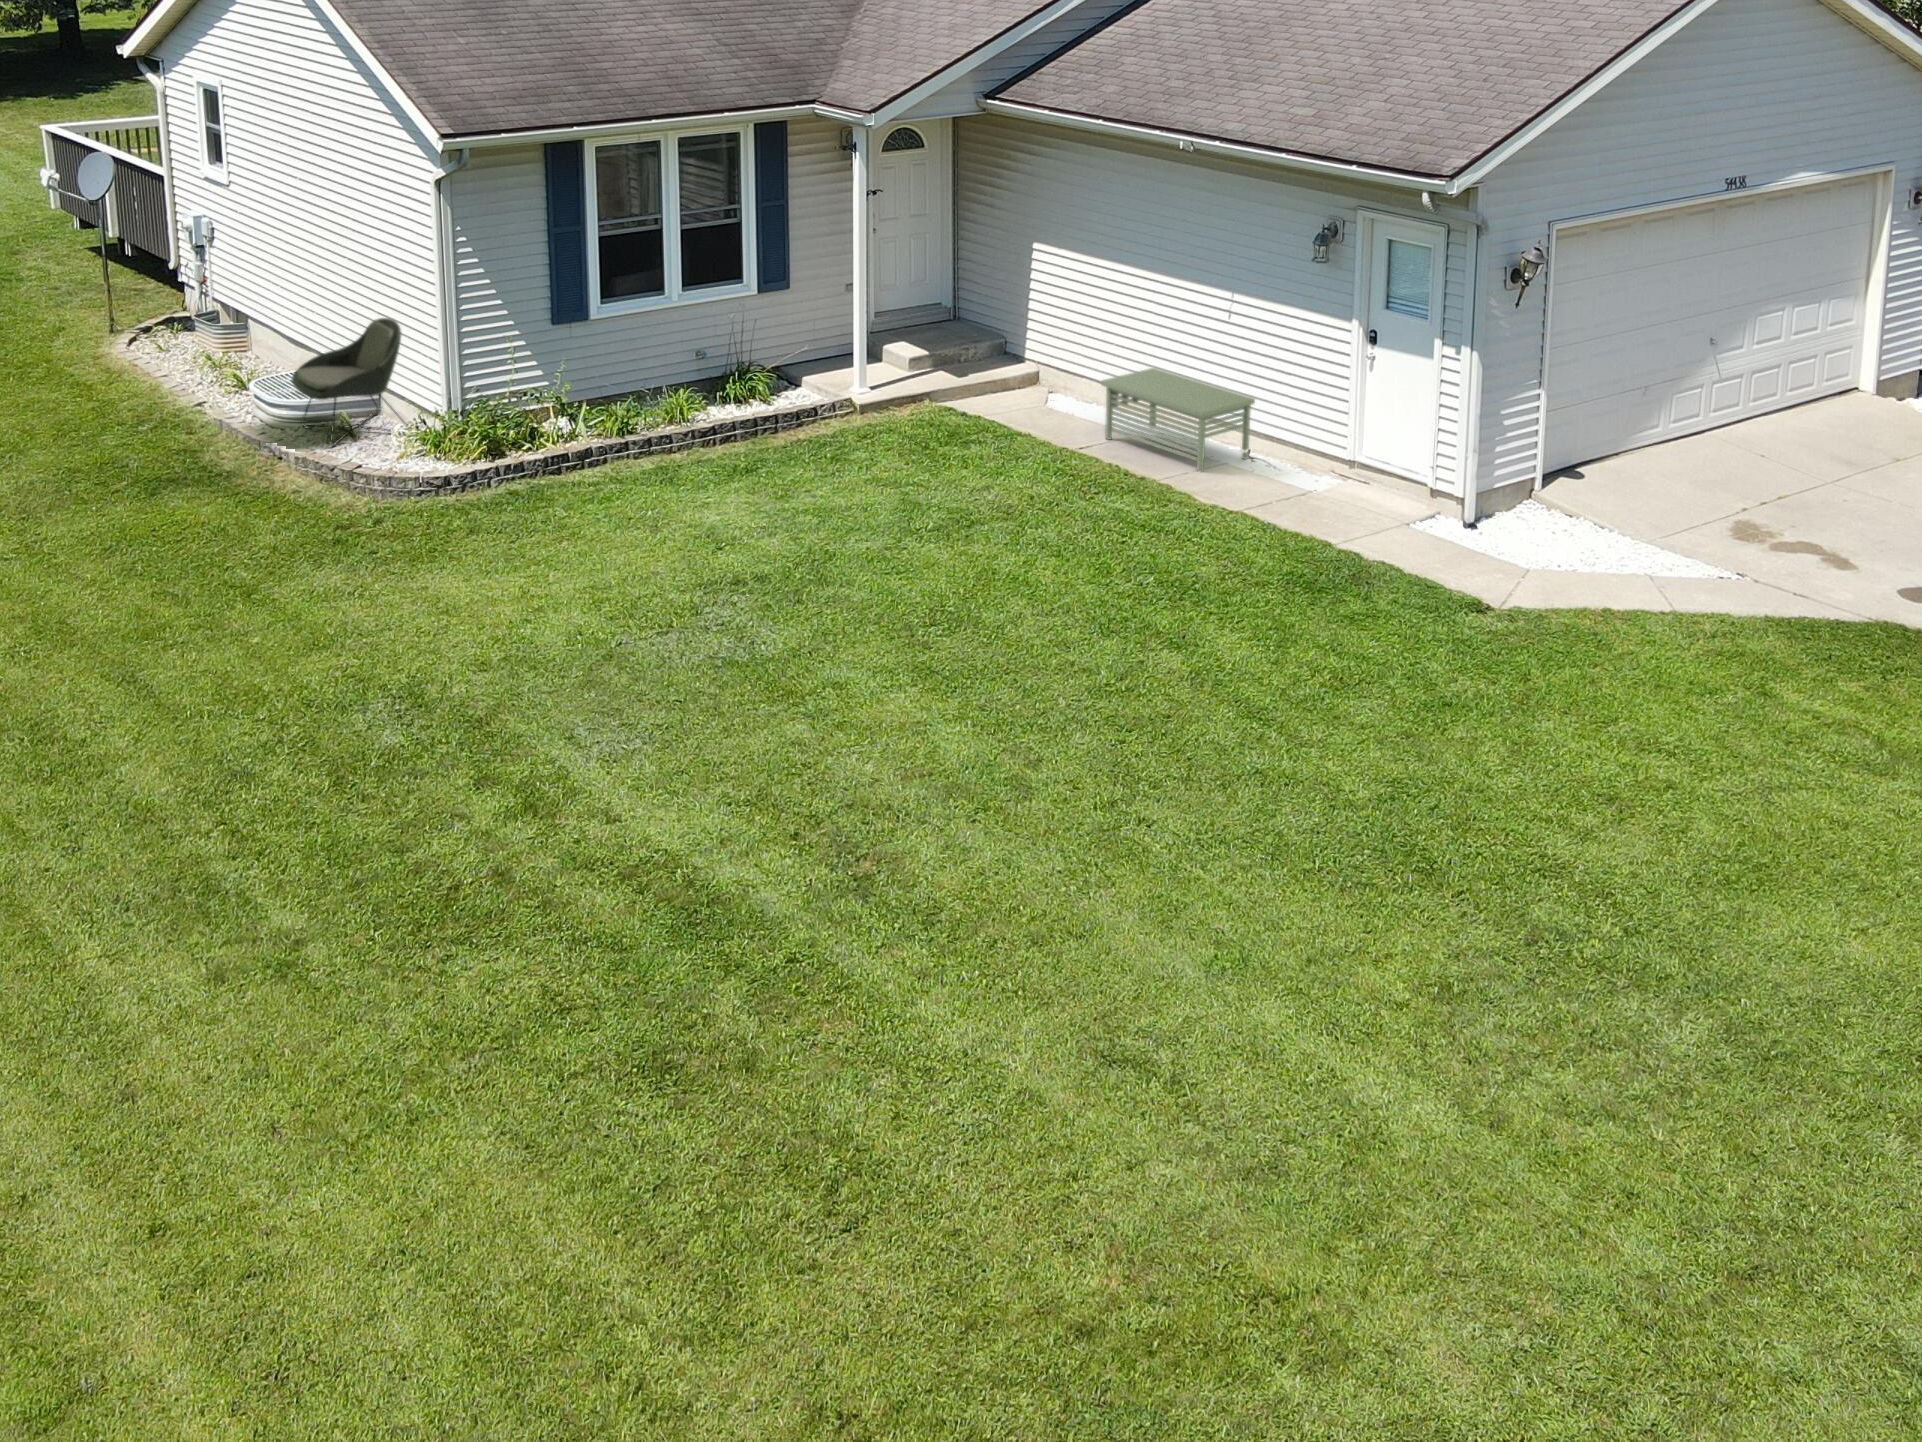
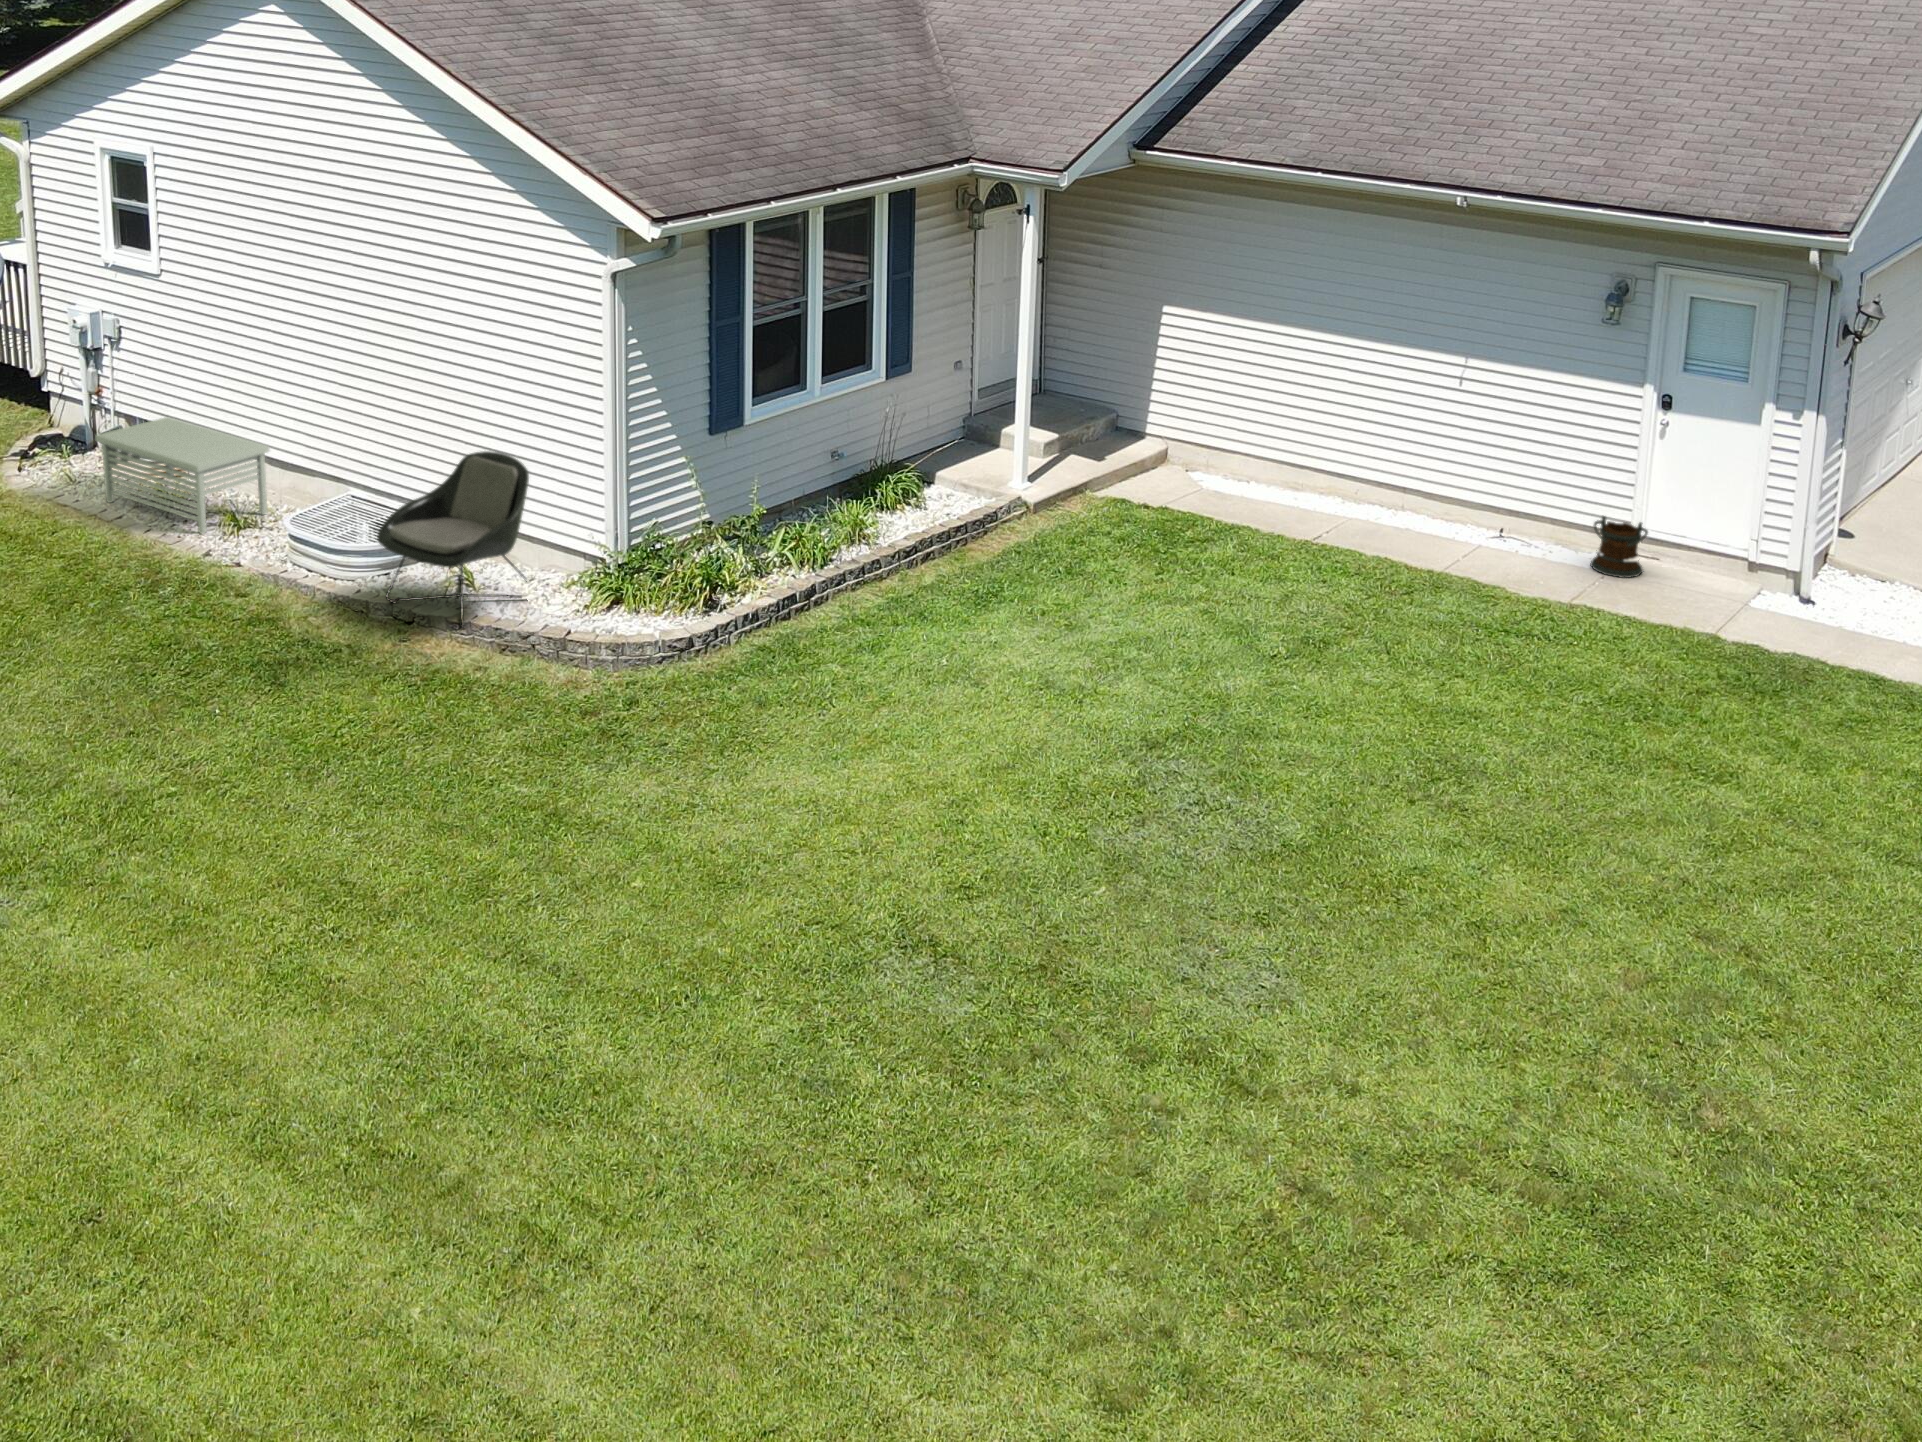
storage bench: present [1101,368,1255,472] -> present [95,417,269,534]
bucket: none [1299,439,1345,496] -> present [1590,516,1648,578]

